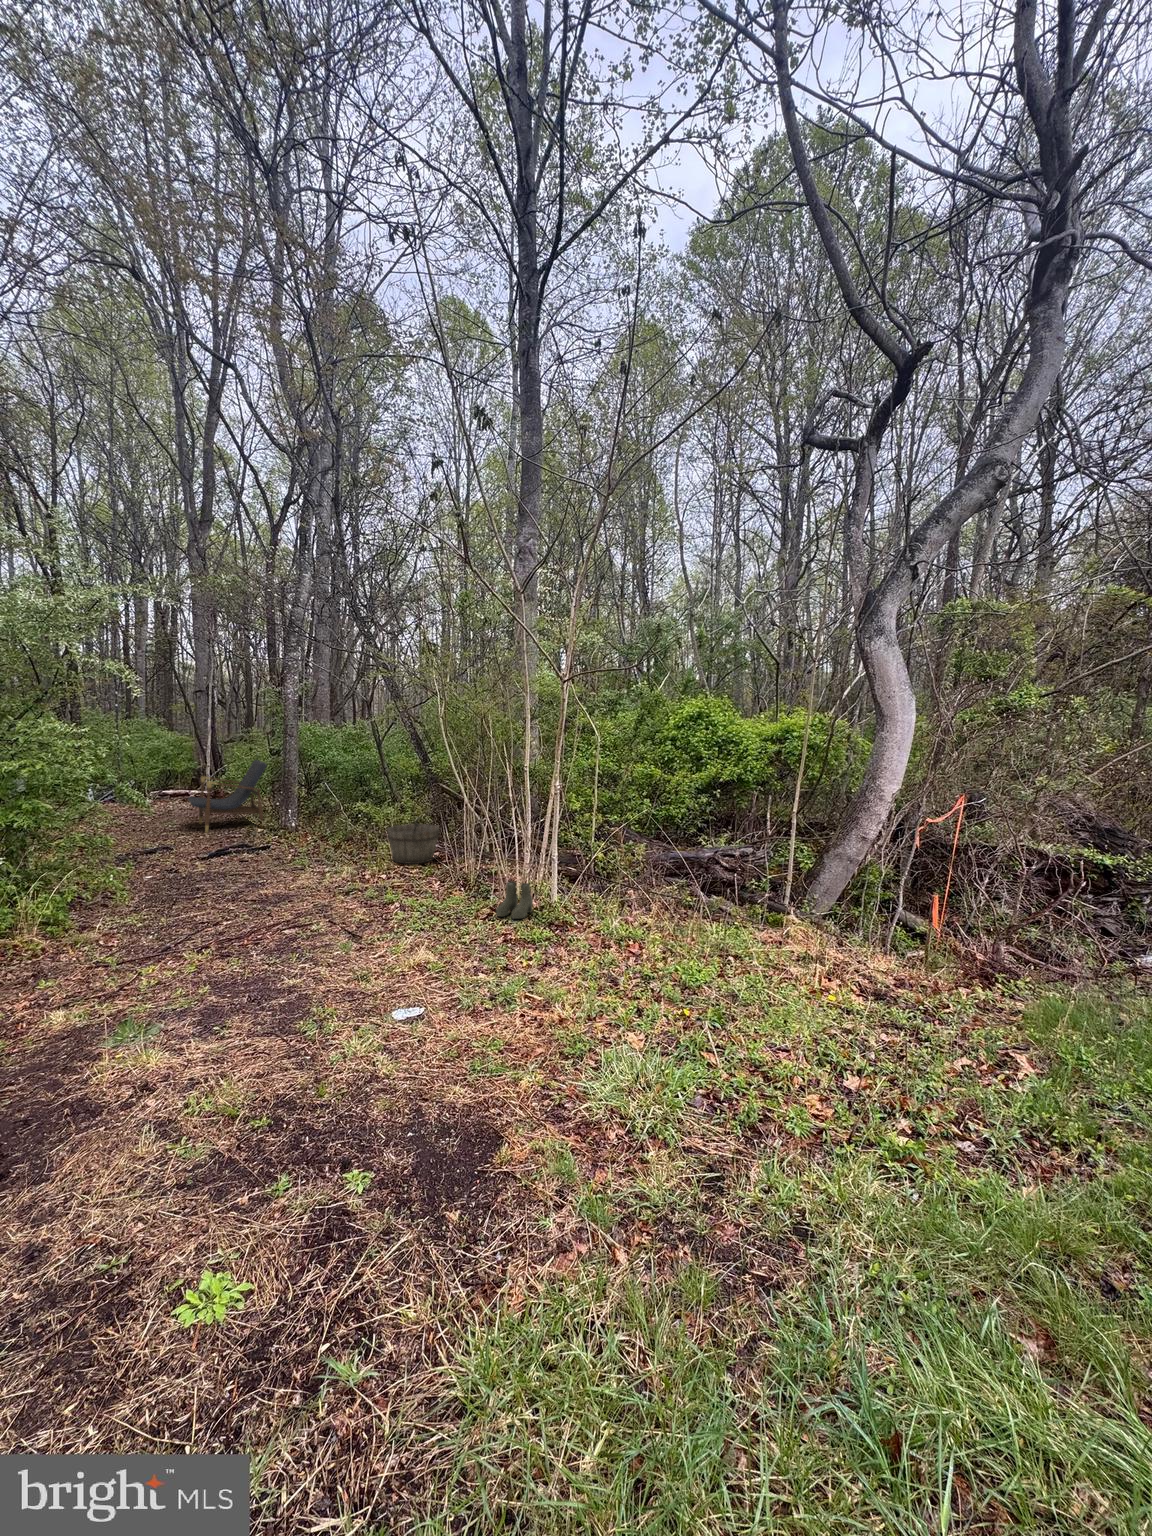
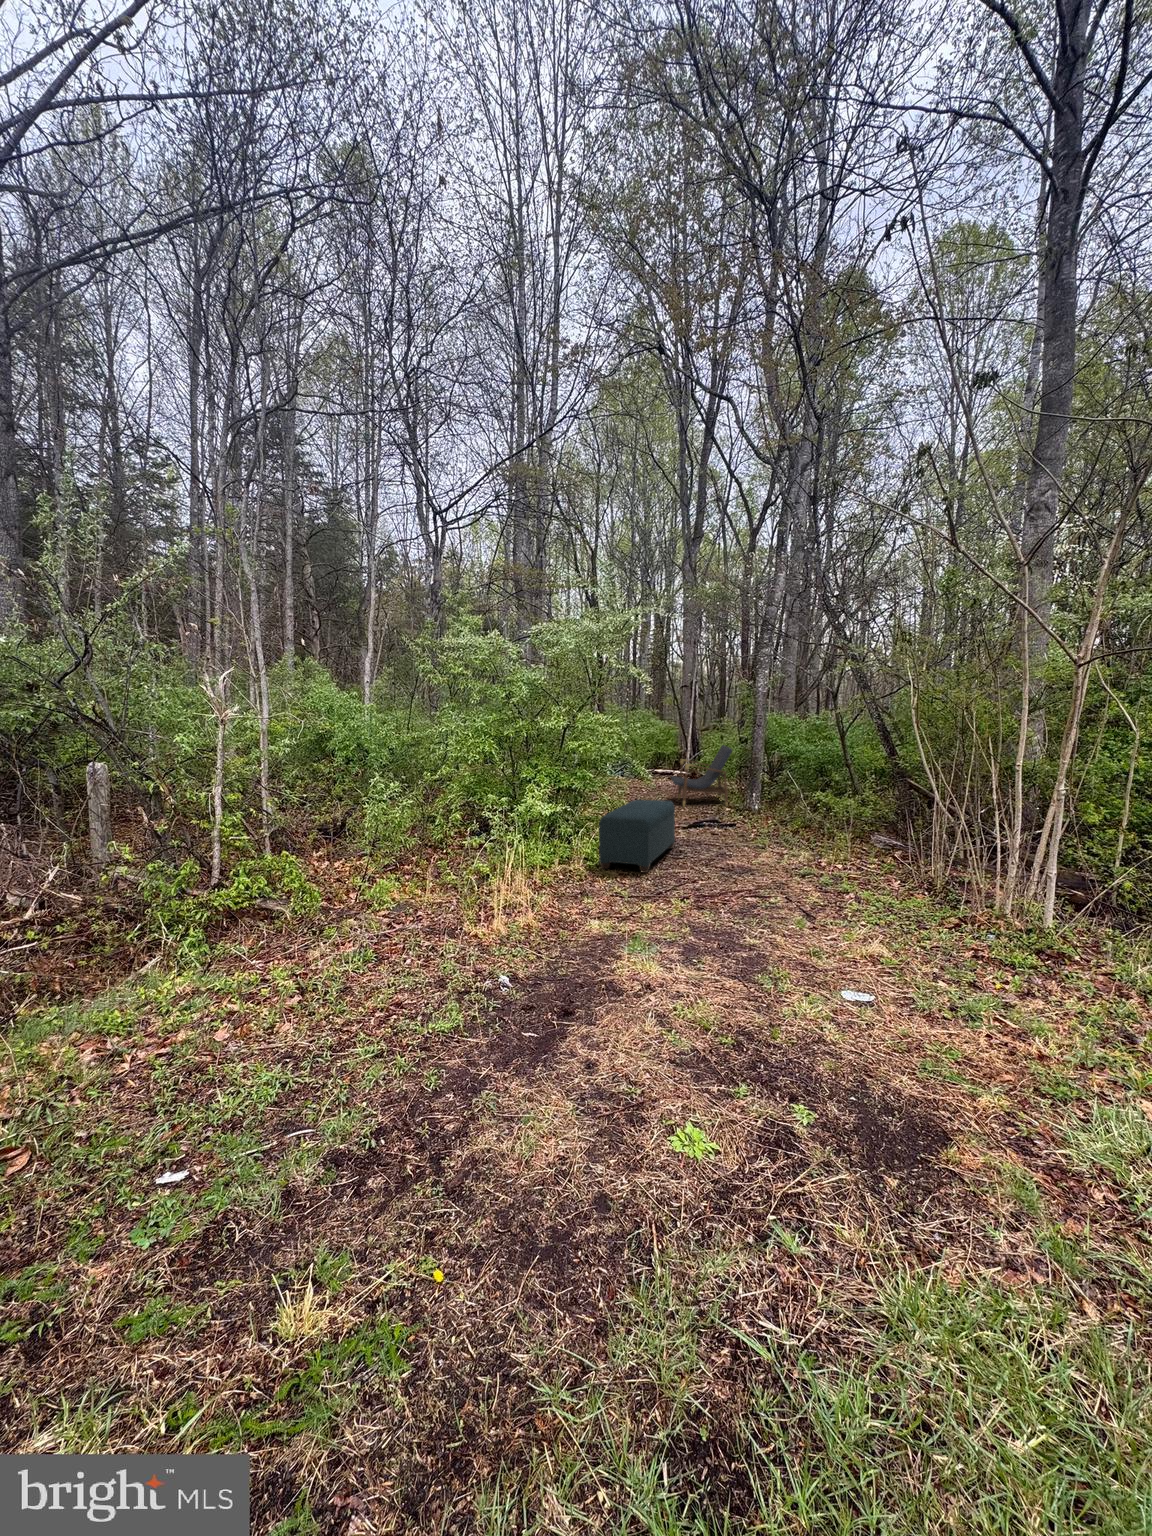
wooden bucket: present [387,822,439,864] -> none [842,809,904,858]
bench: none [66,827,192,928] -> present [599,800,675,873]
boots: present [496,881,533,919] -> none [966,892,1019,937]

